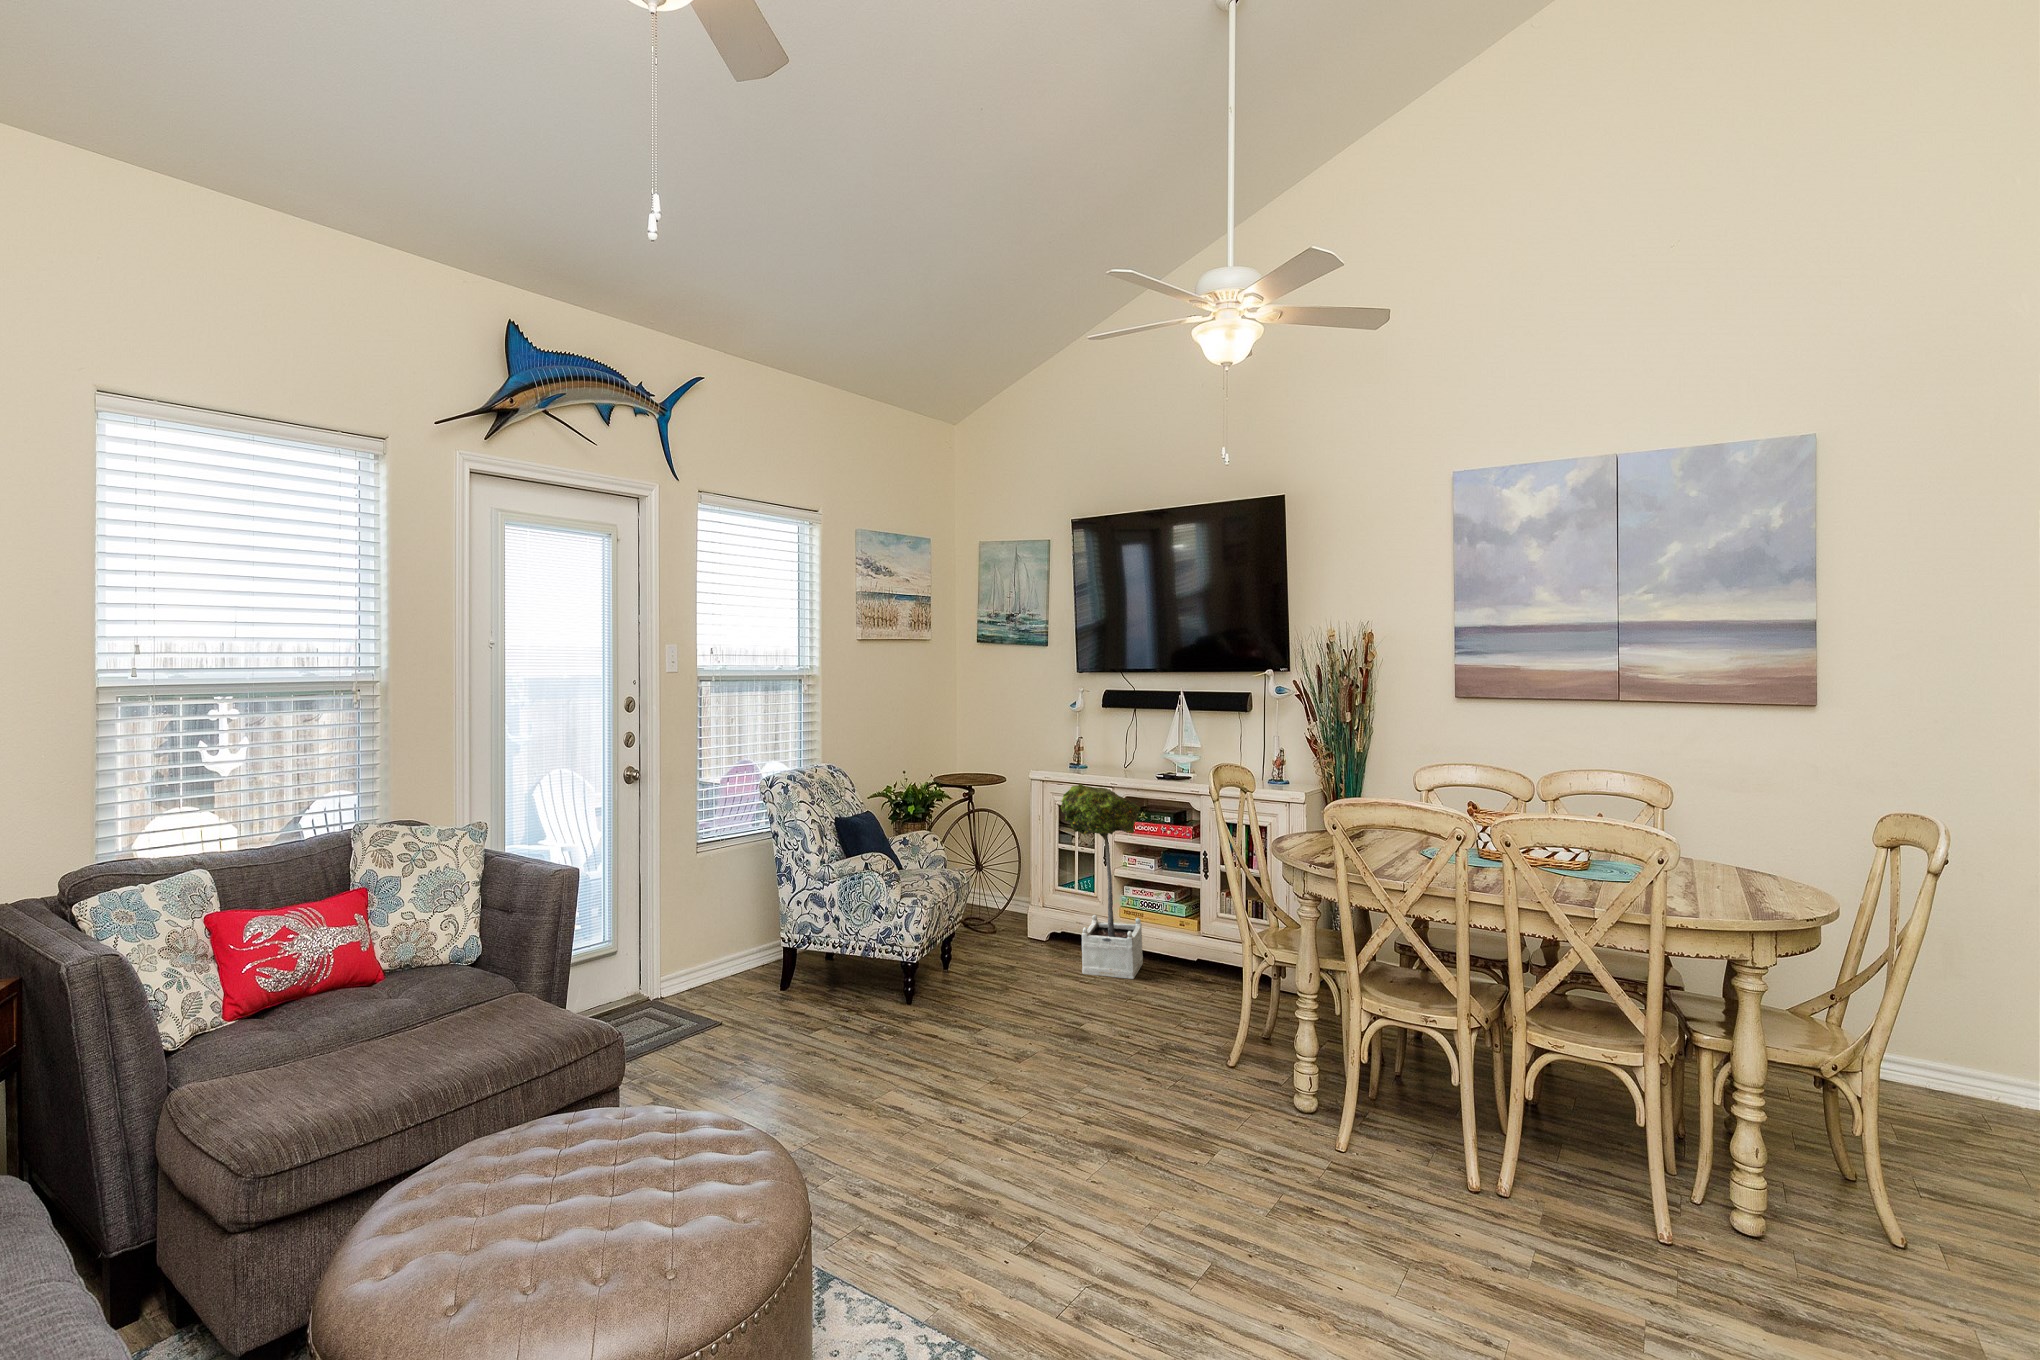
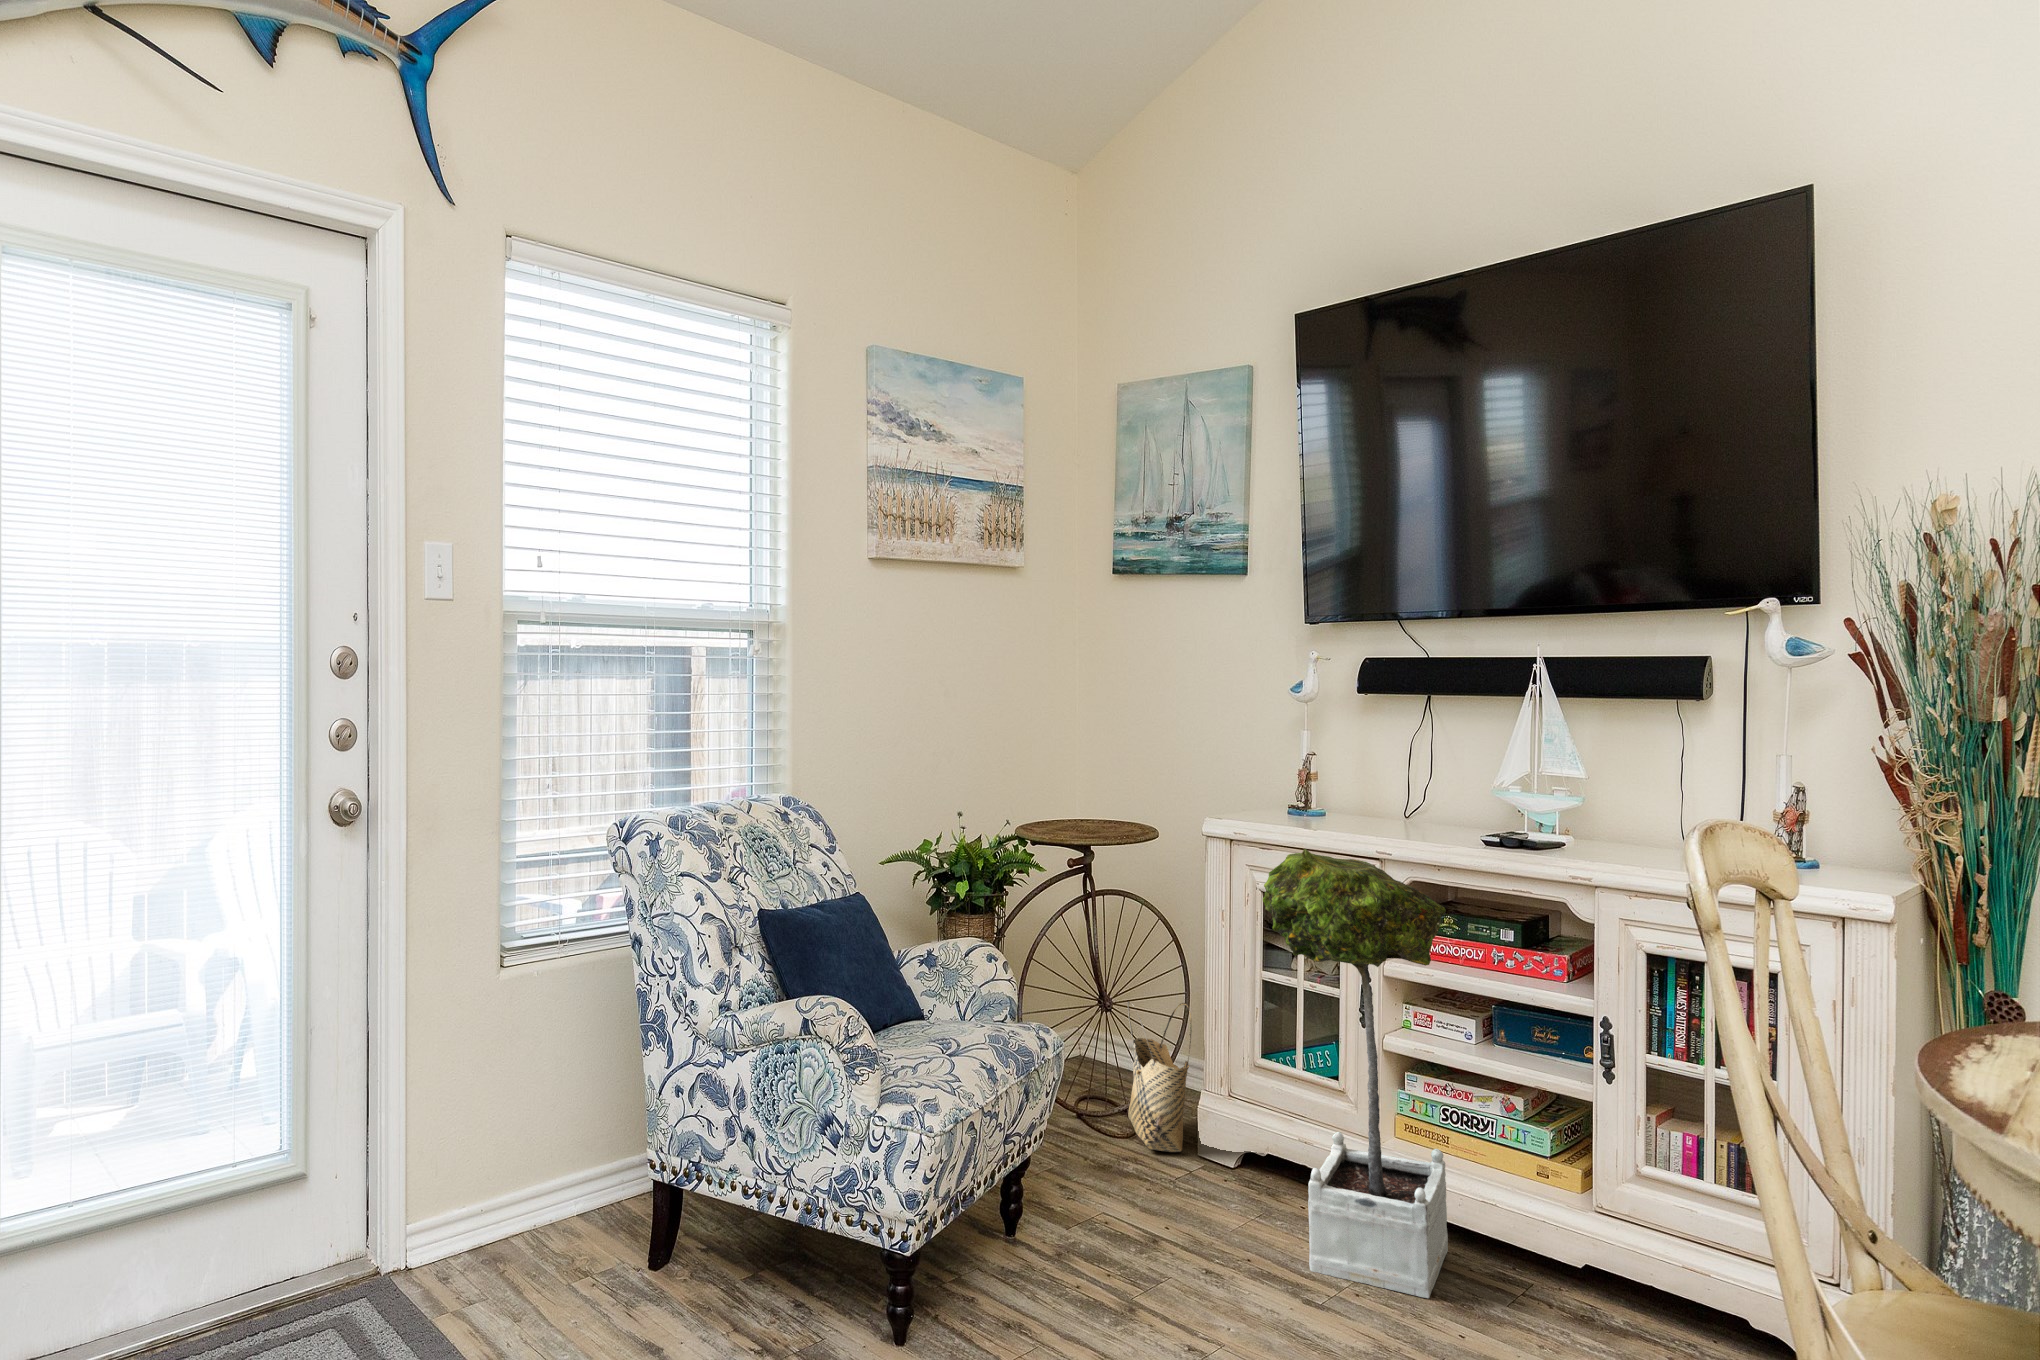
woven basket: none [991,864,1024,937] -> present [1128,1001,1192,1152]

